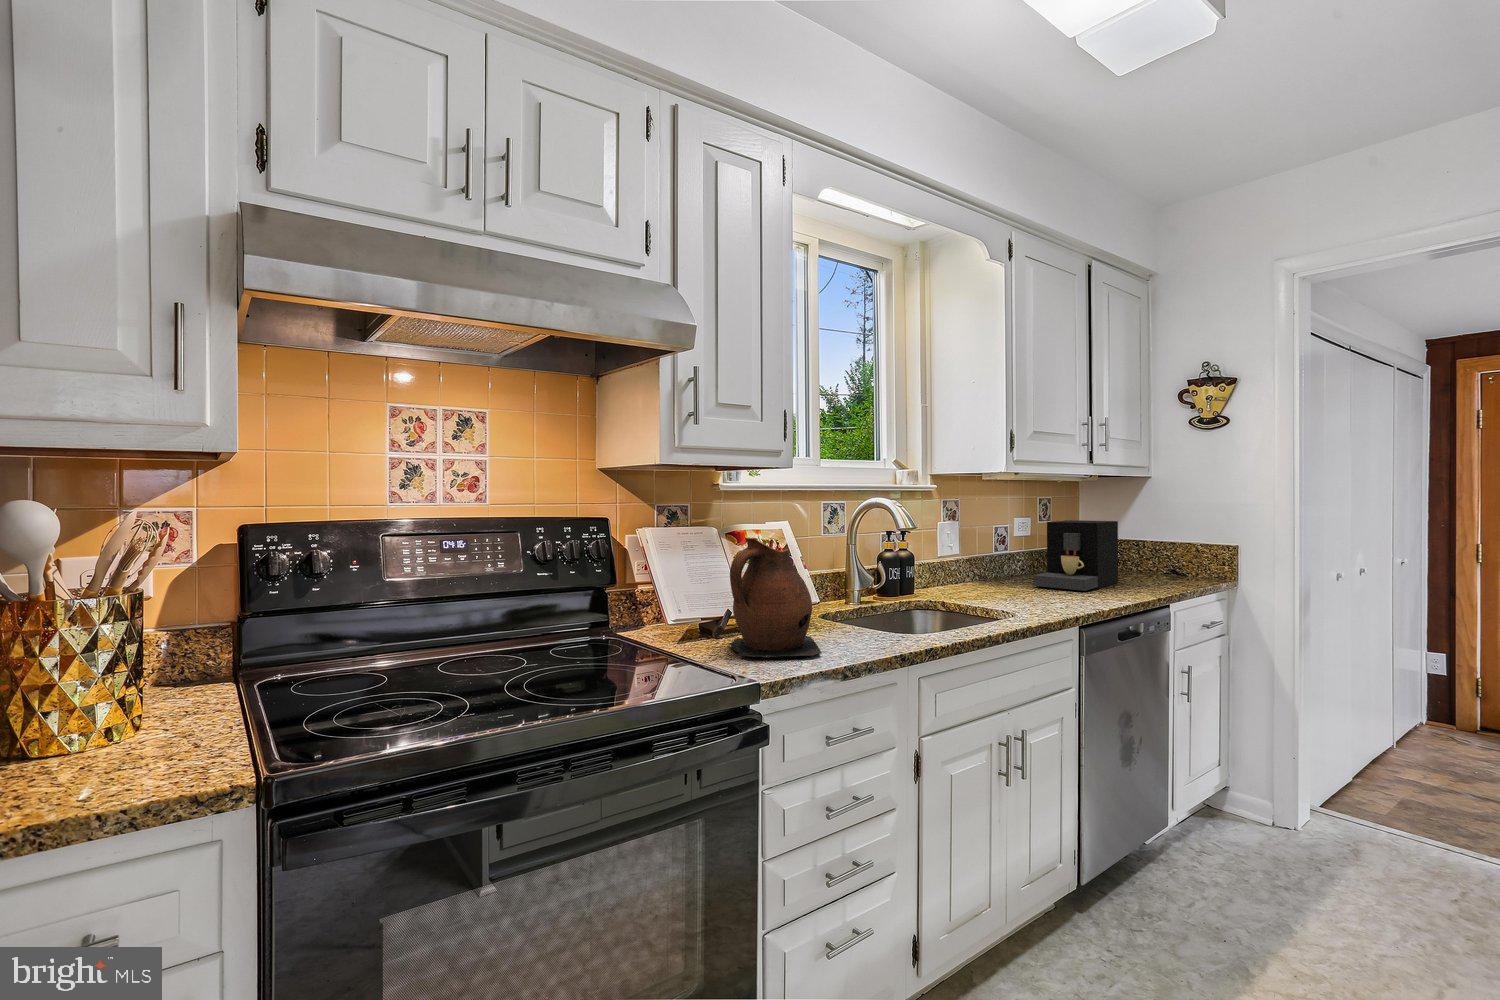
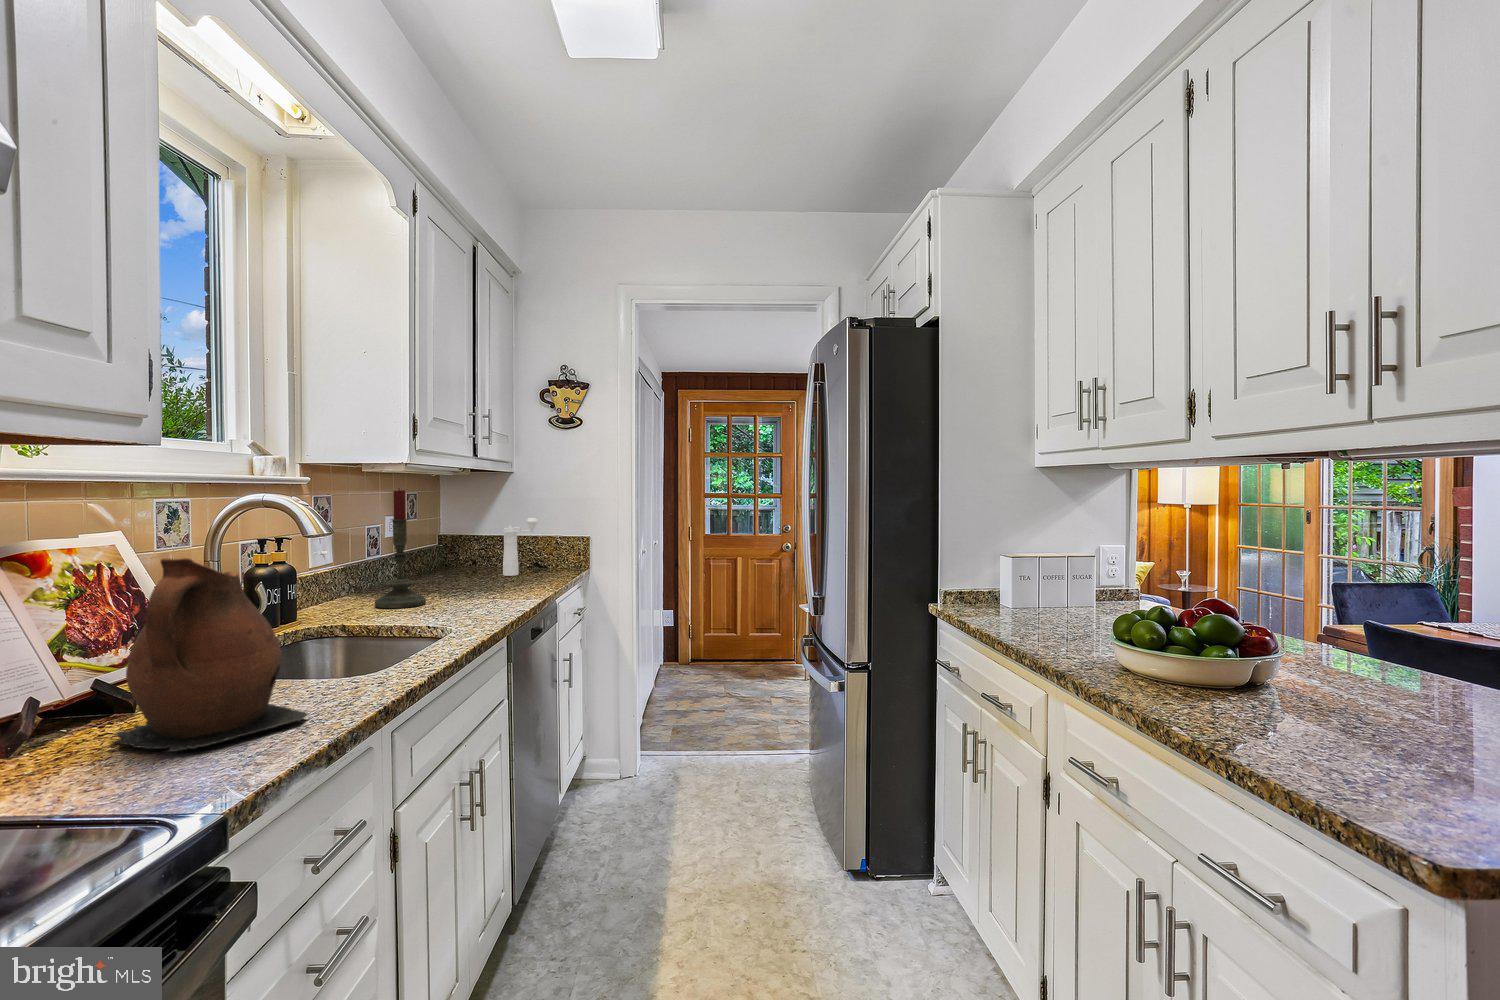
candle: none [978,493,1020,594] -> present [375,490,426,608]
coffee maker: present [1033,520,1118,591] -> none [431,517,503,594]
pepper mill: none [1126,523,1169,579] -> present [502,518,538,576]

